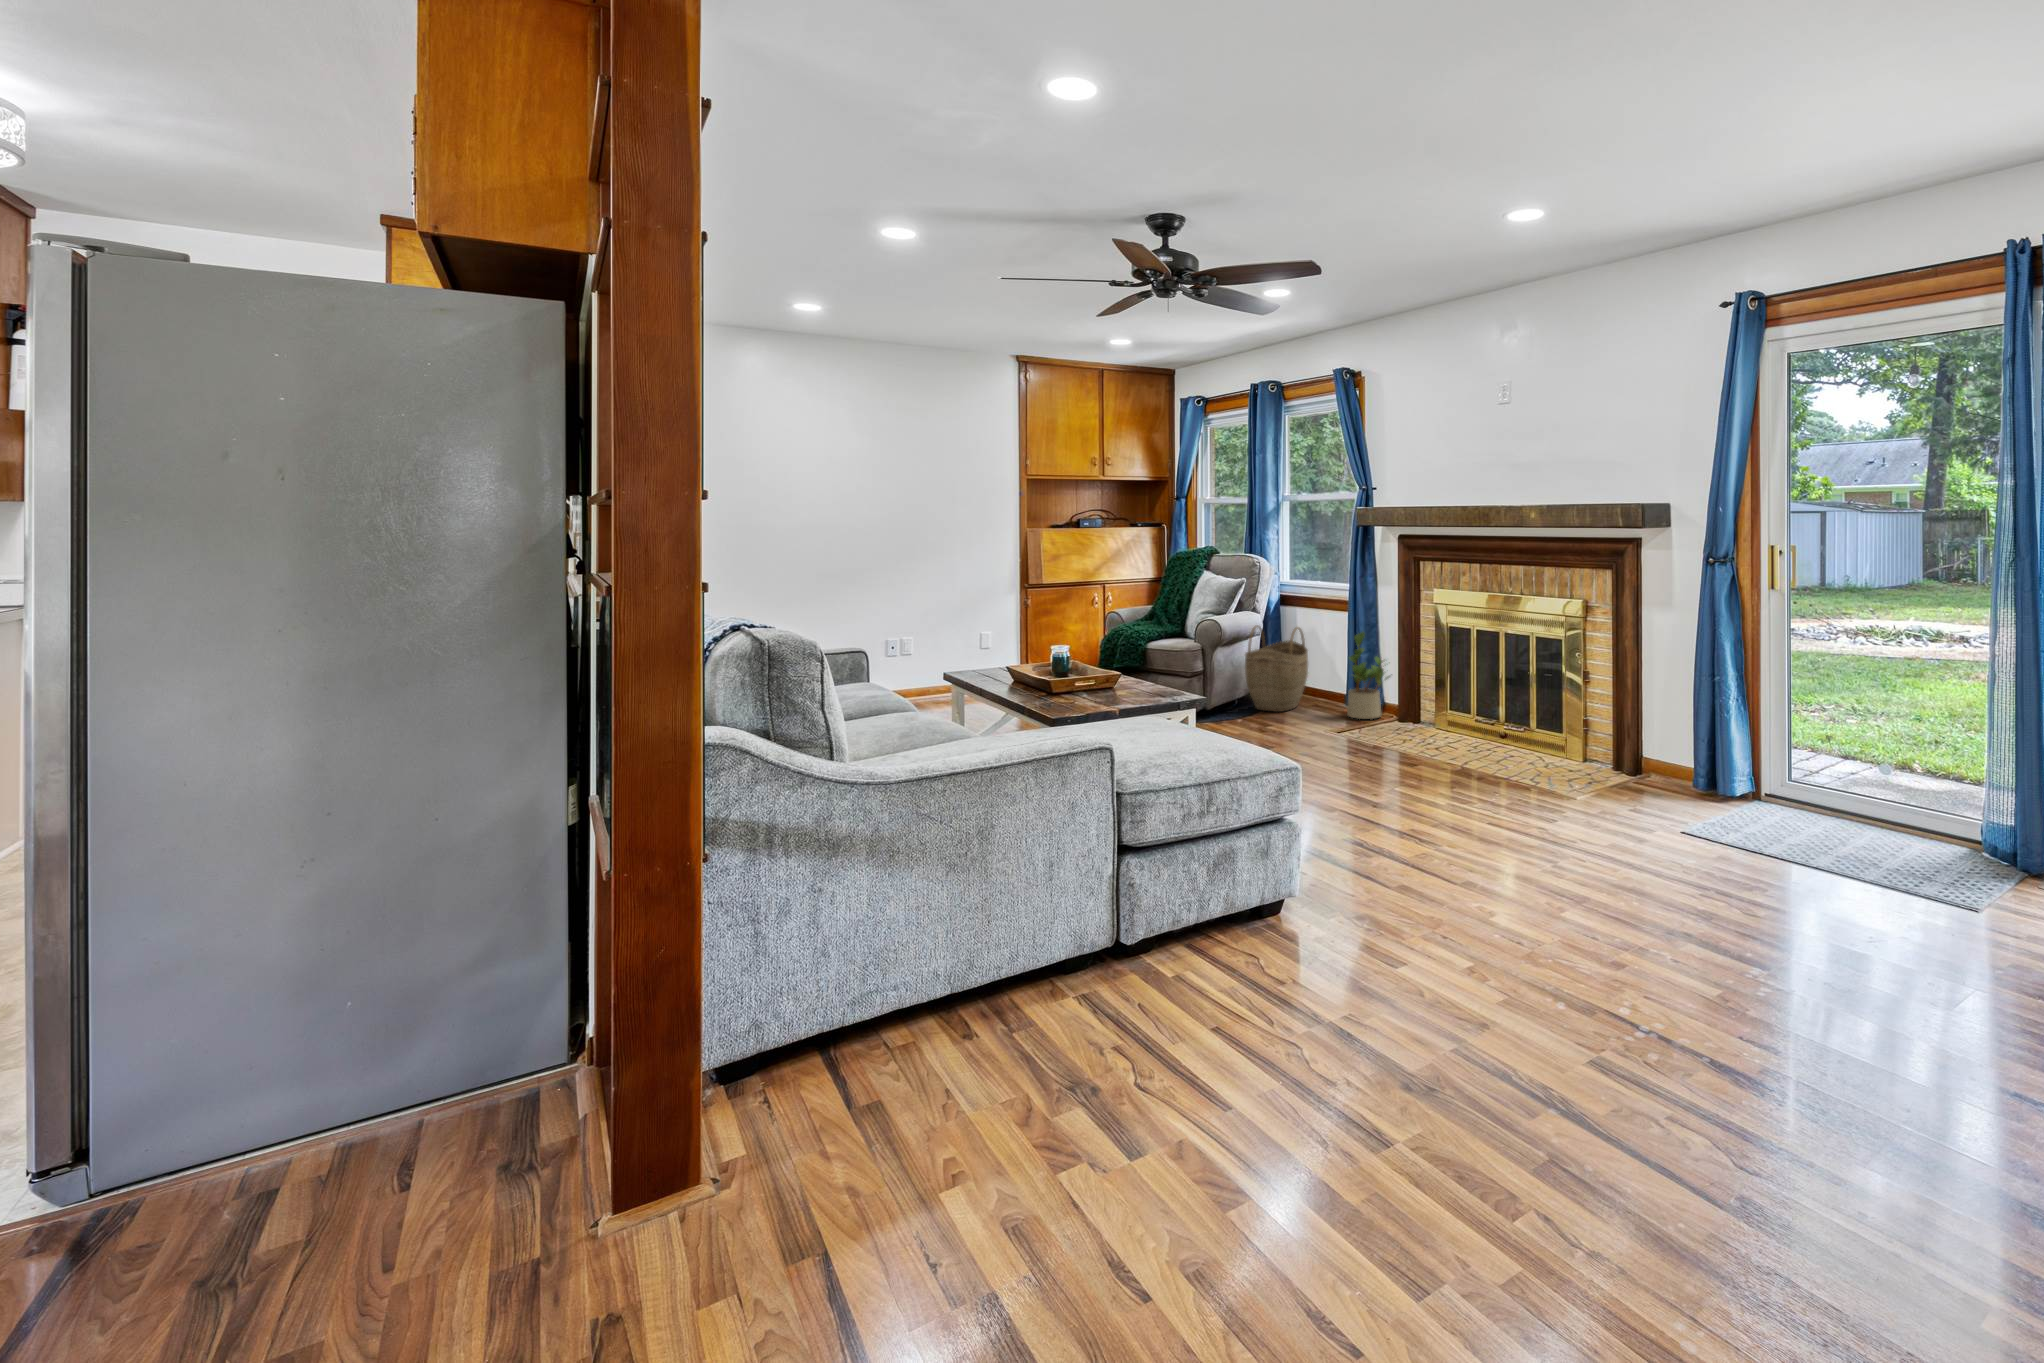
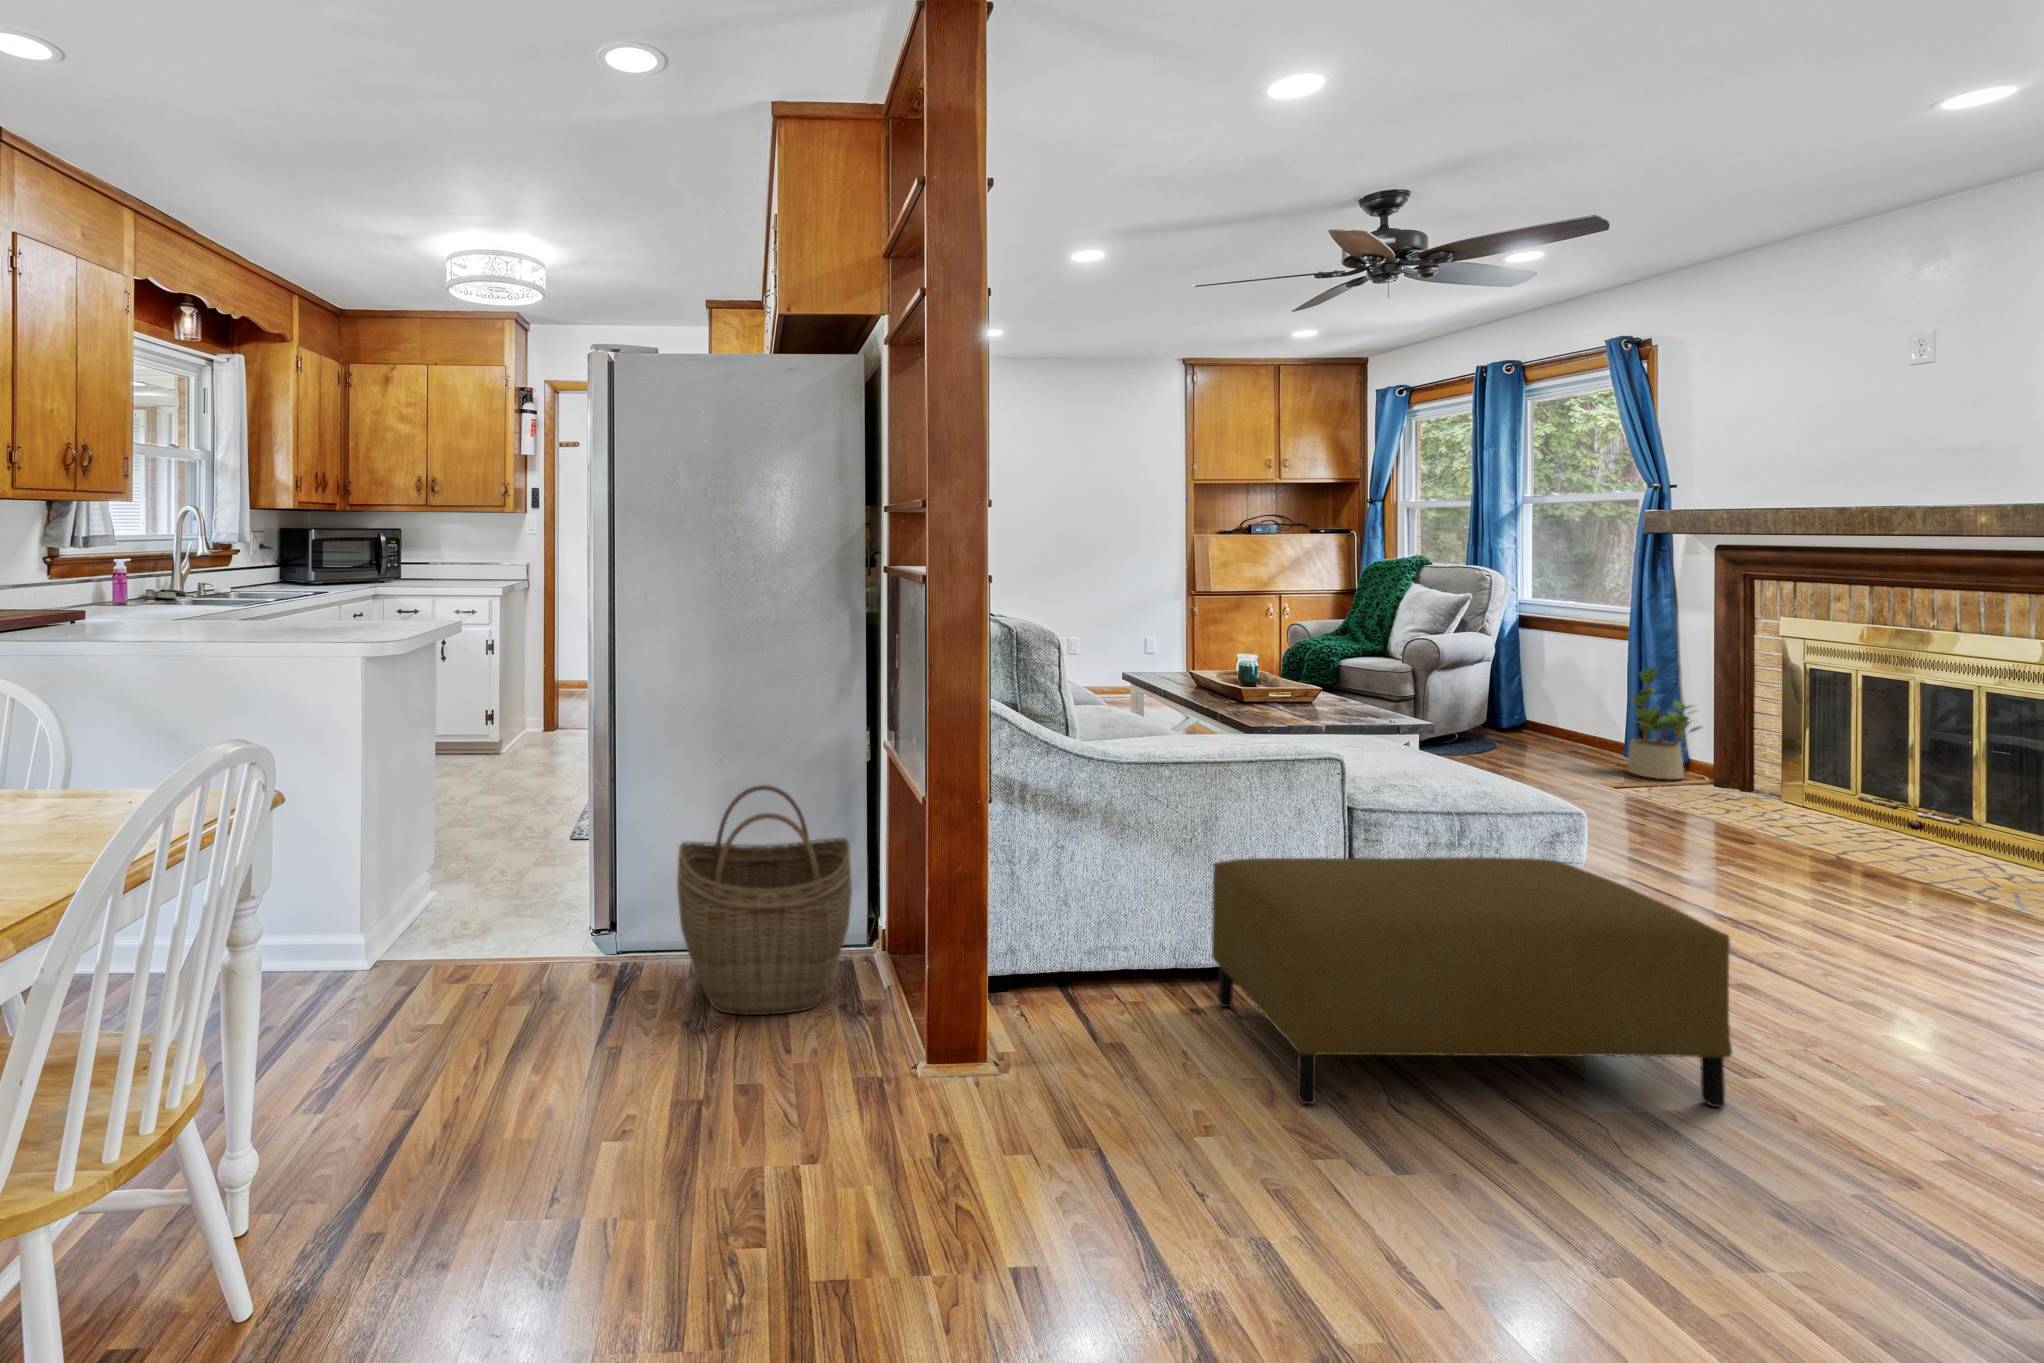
woven basket: present [1245,625,1308,712] -> present [677,785,852,1015]
ottoman: none [985,815,1389,1115] -> present [1212,857,1732,1107]

